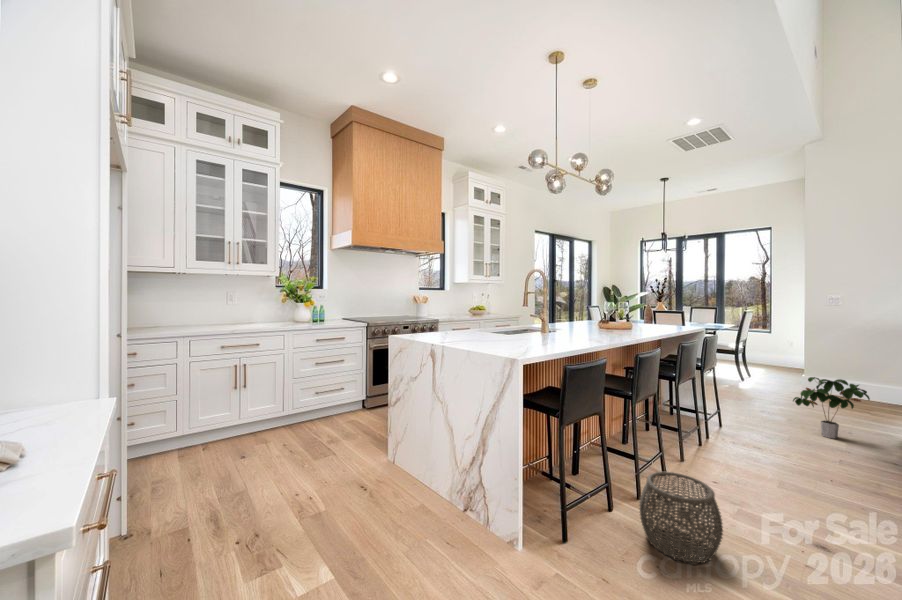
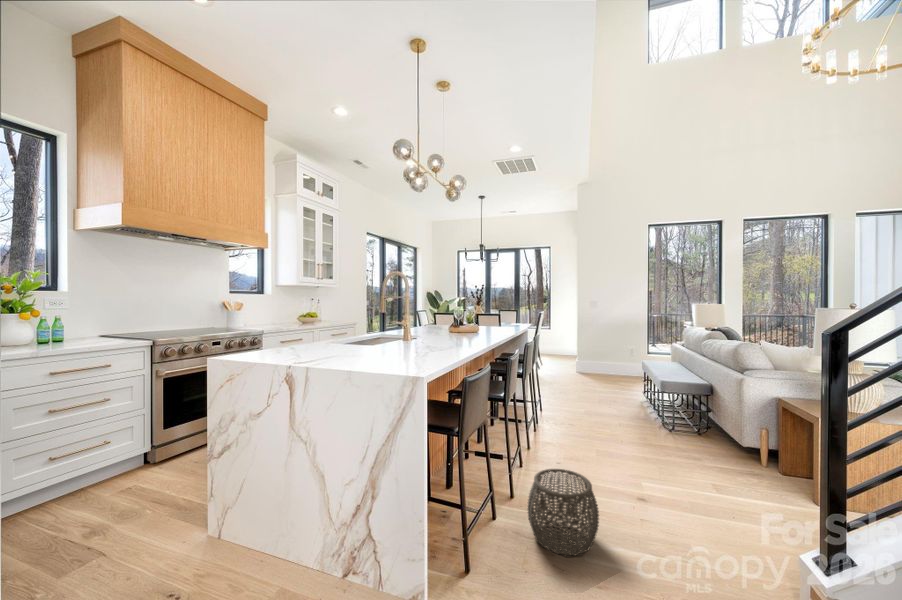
potted plant: present [793,377,870,439] -> none [586,362,631,408]

